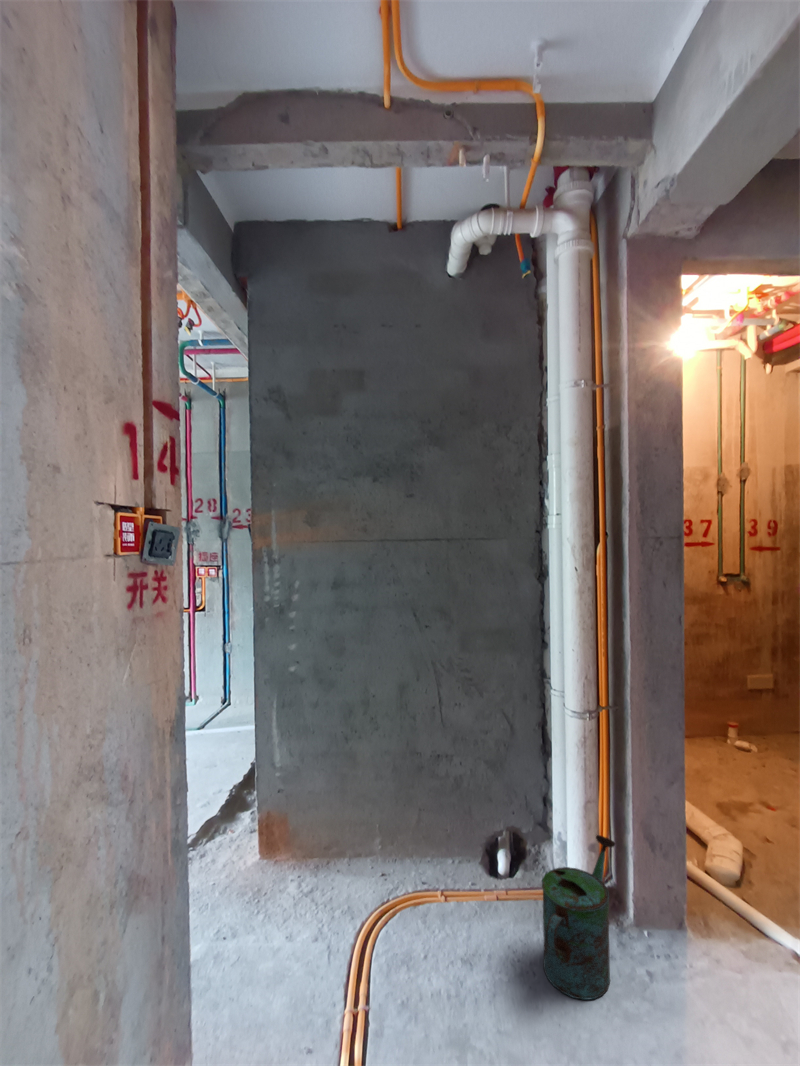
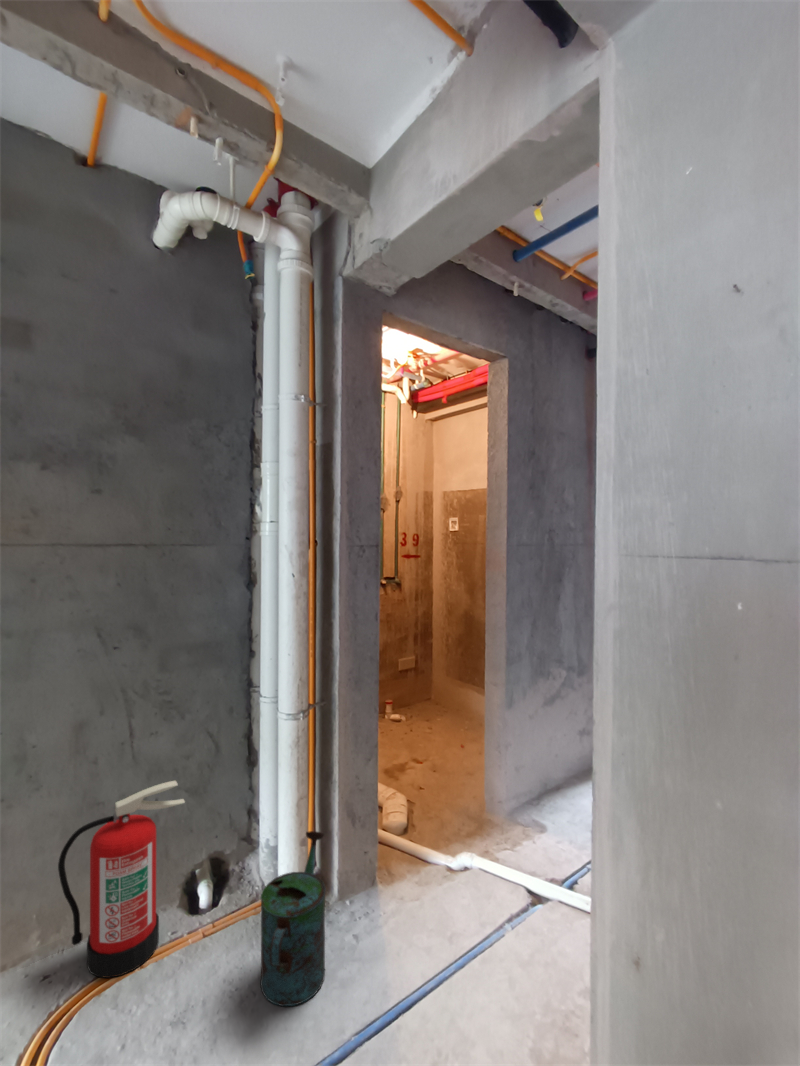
fire extinguisher: none [386,749,481,901] -> present [58,781,185,978]

